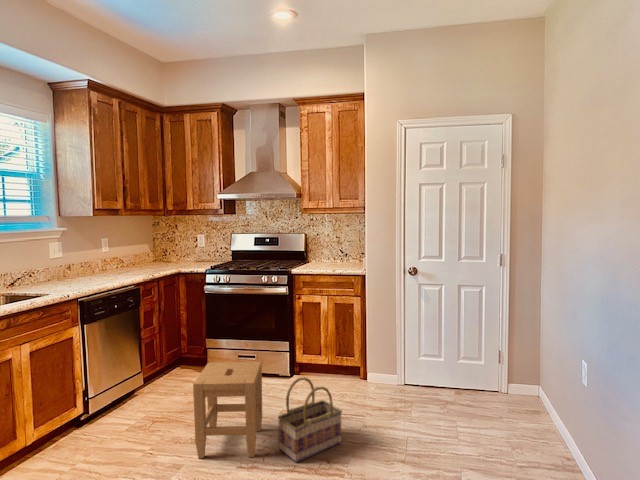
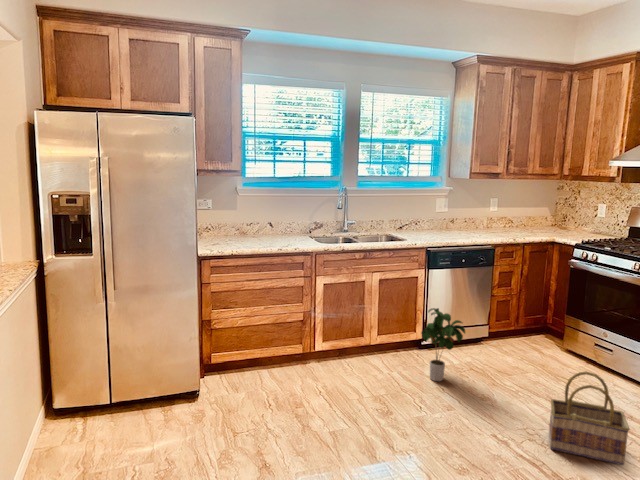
stool: present [193,362,262,458] -> none [476,327,564,425]
potted plant: none [95,373,169,464] -> present [421,308,465,381]

